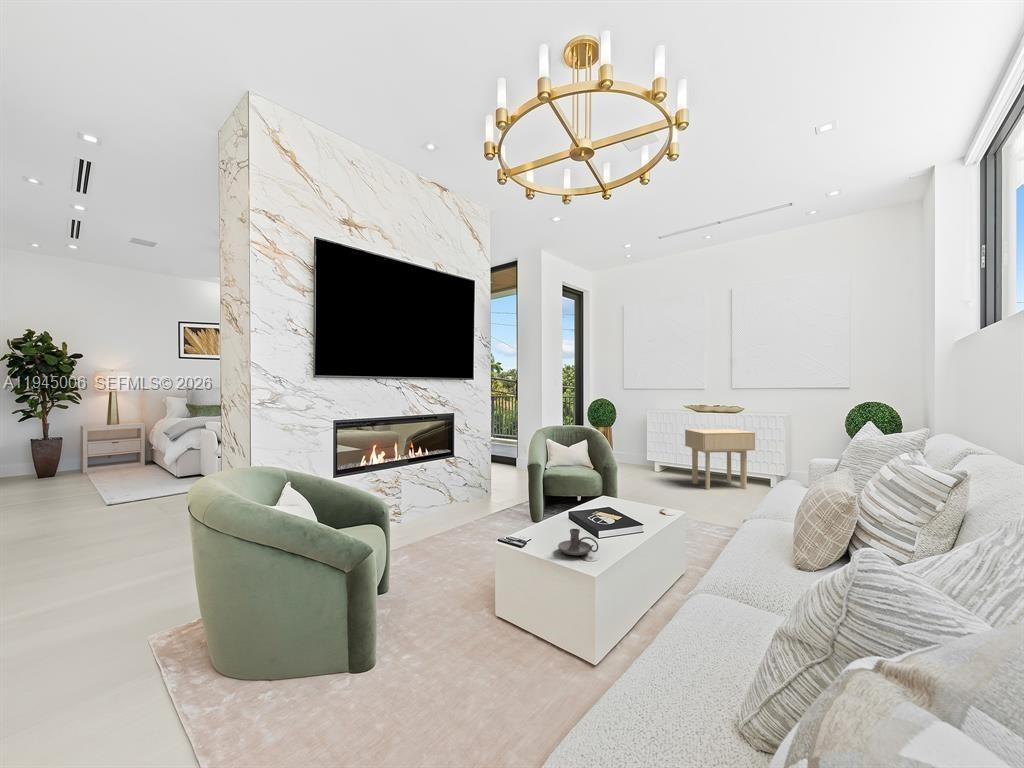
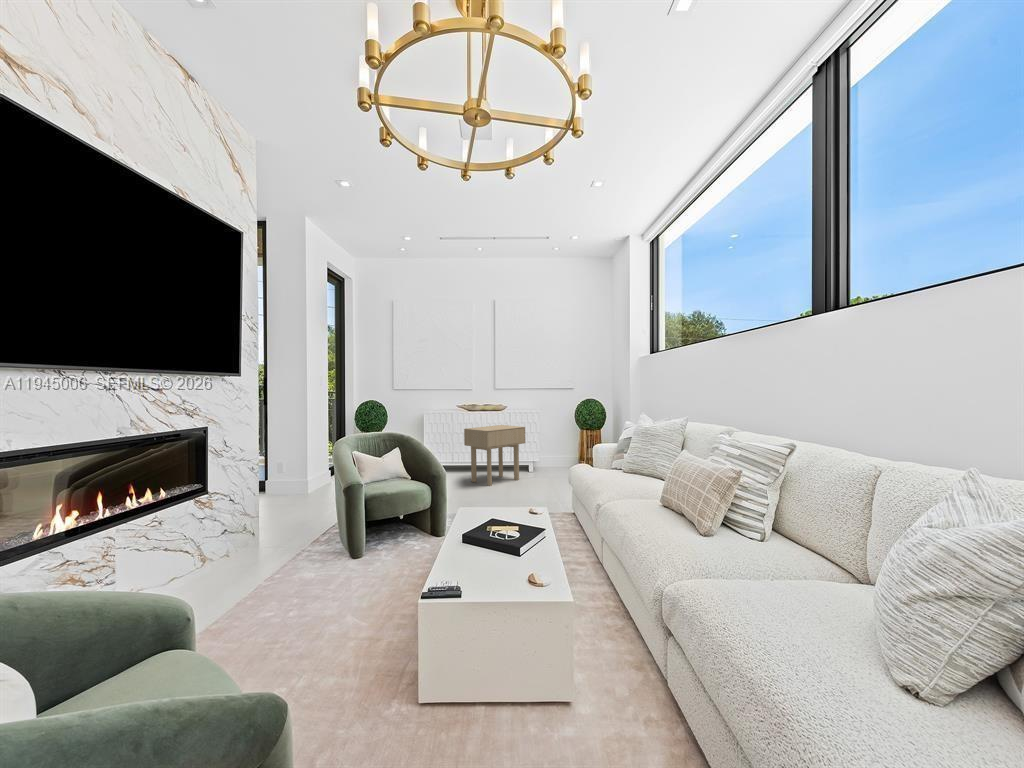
candle holder: present [558,529,598,555] -> none [499,549,545,581]

